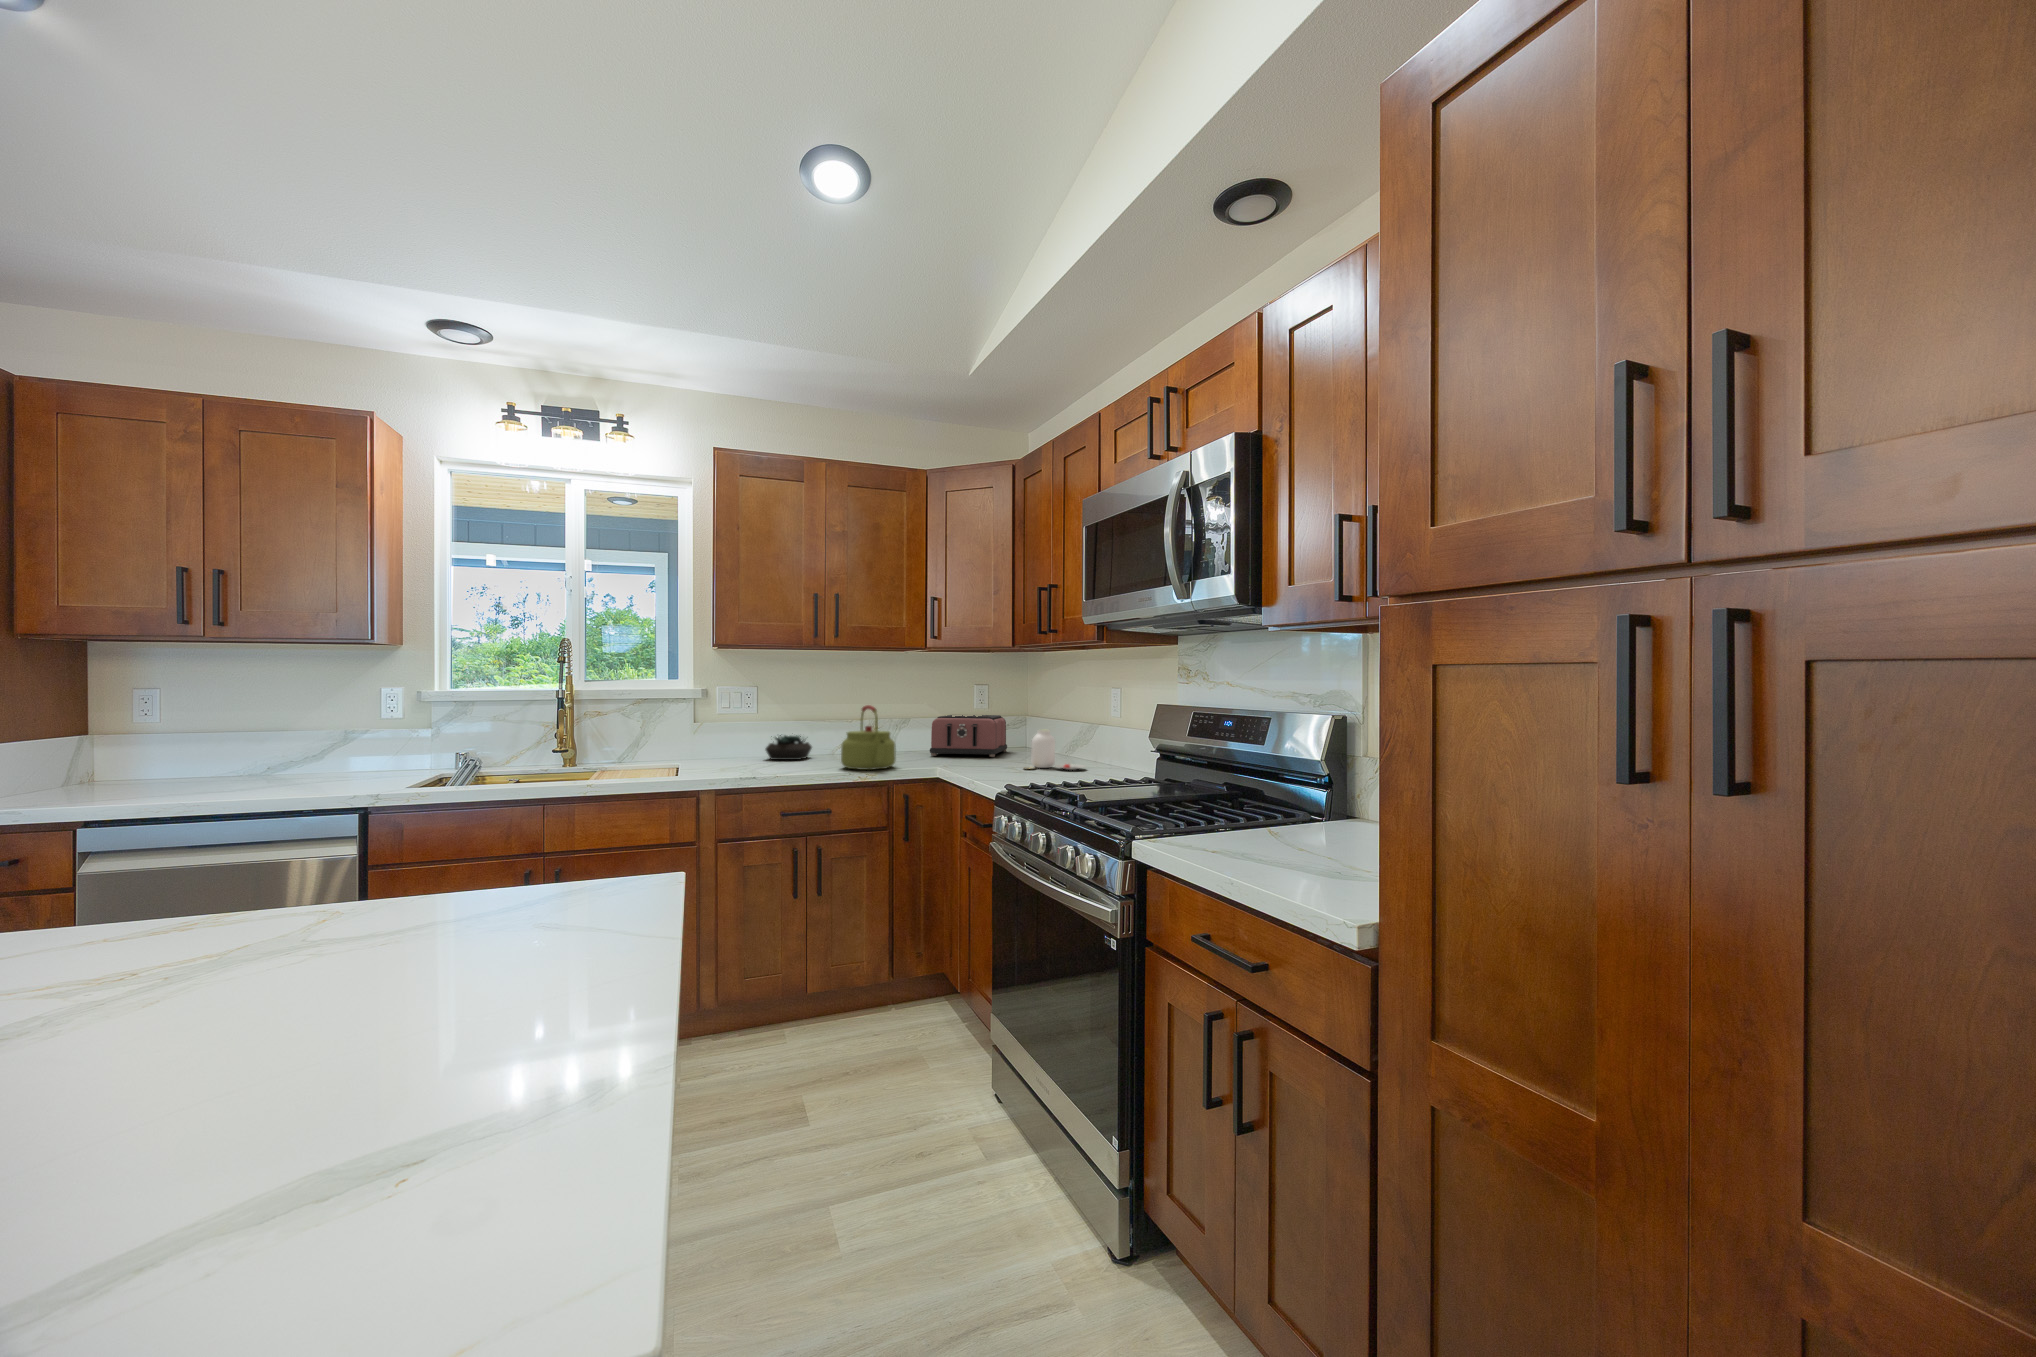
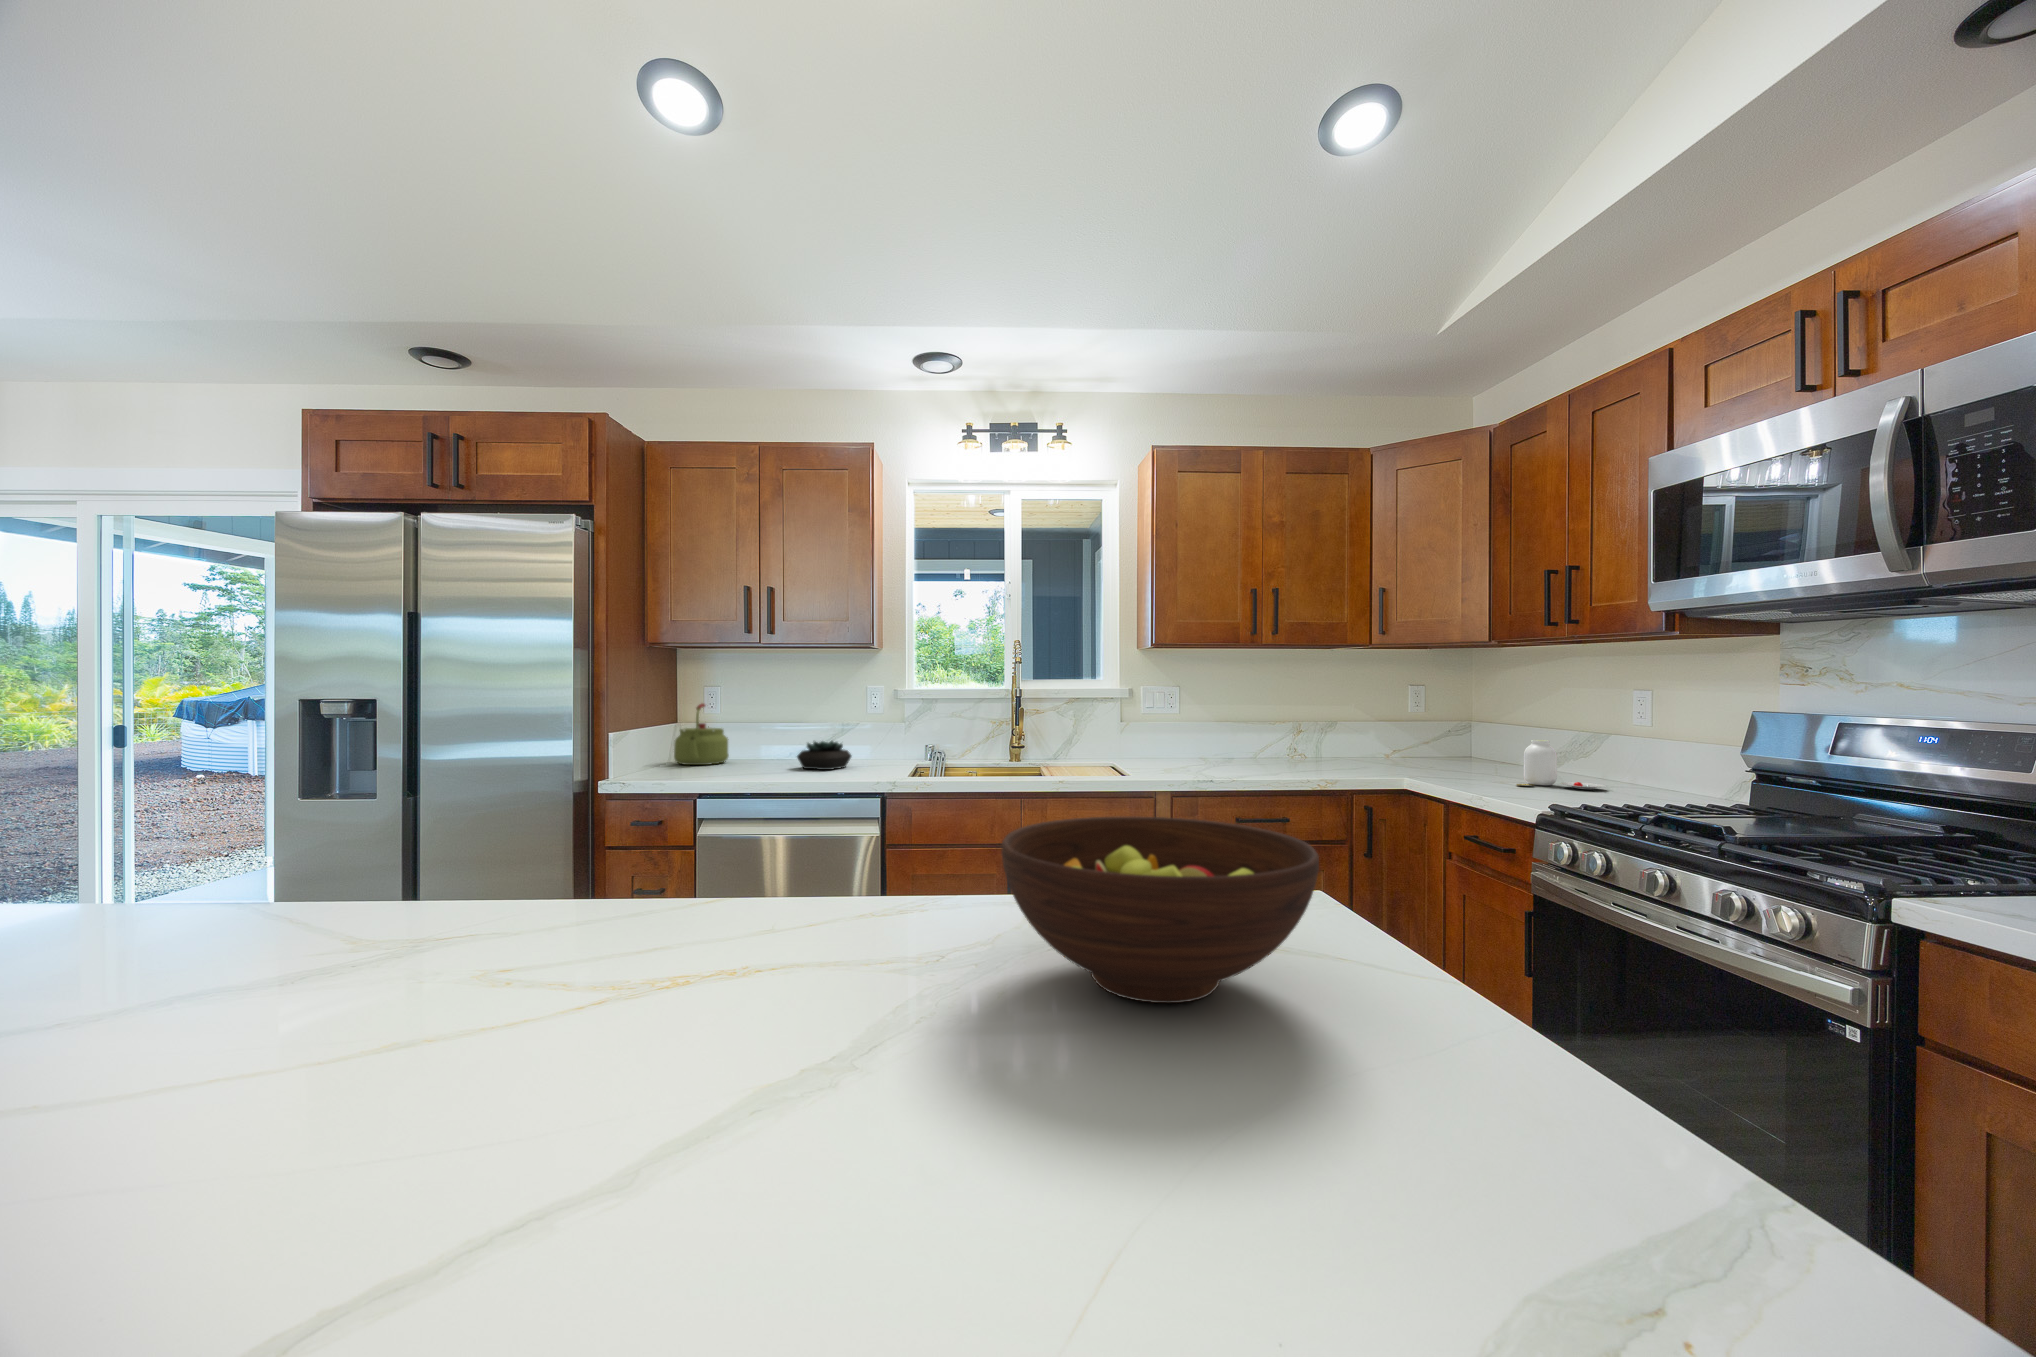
kettle: present [841,705,896,770] -> present [674,703,729,765]
toaster: present [930,715,1007,757] -> none [1371,720,1458,769]
succulent plant: present [766,735,812,760] -> present [797,741,851,770]
fruit bowl: none [120,817,528,1003] -> present [1002,817,1319,1003]

